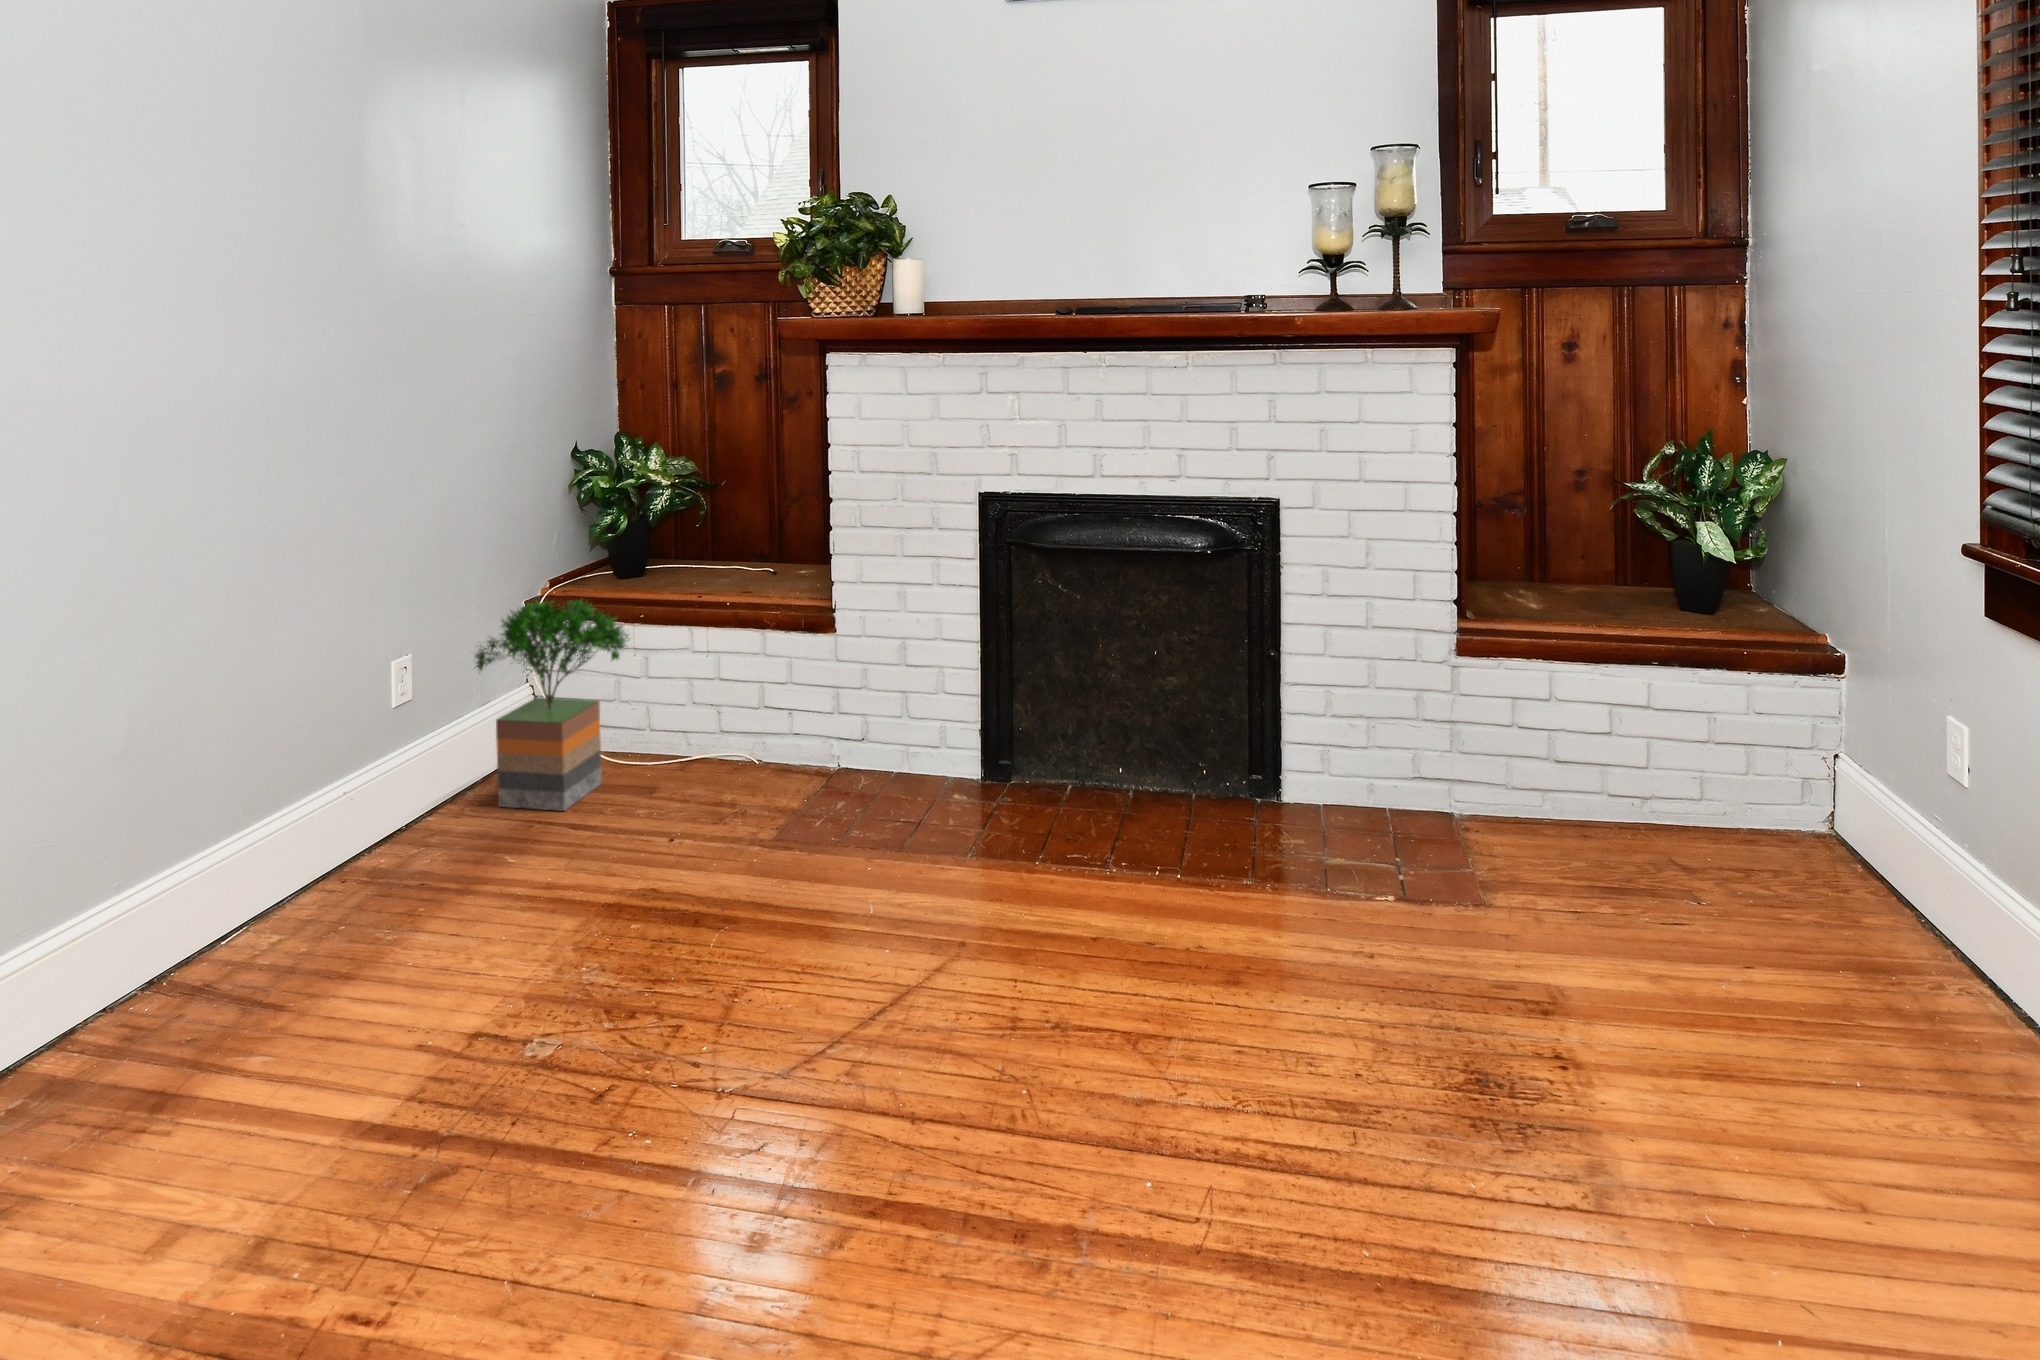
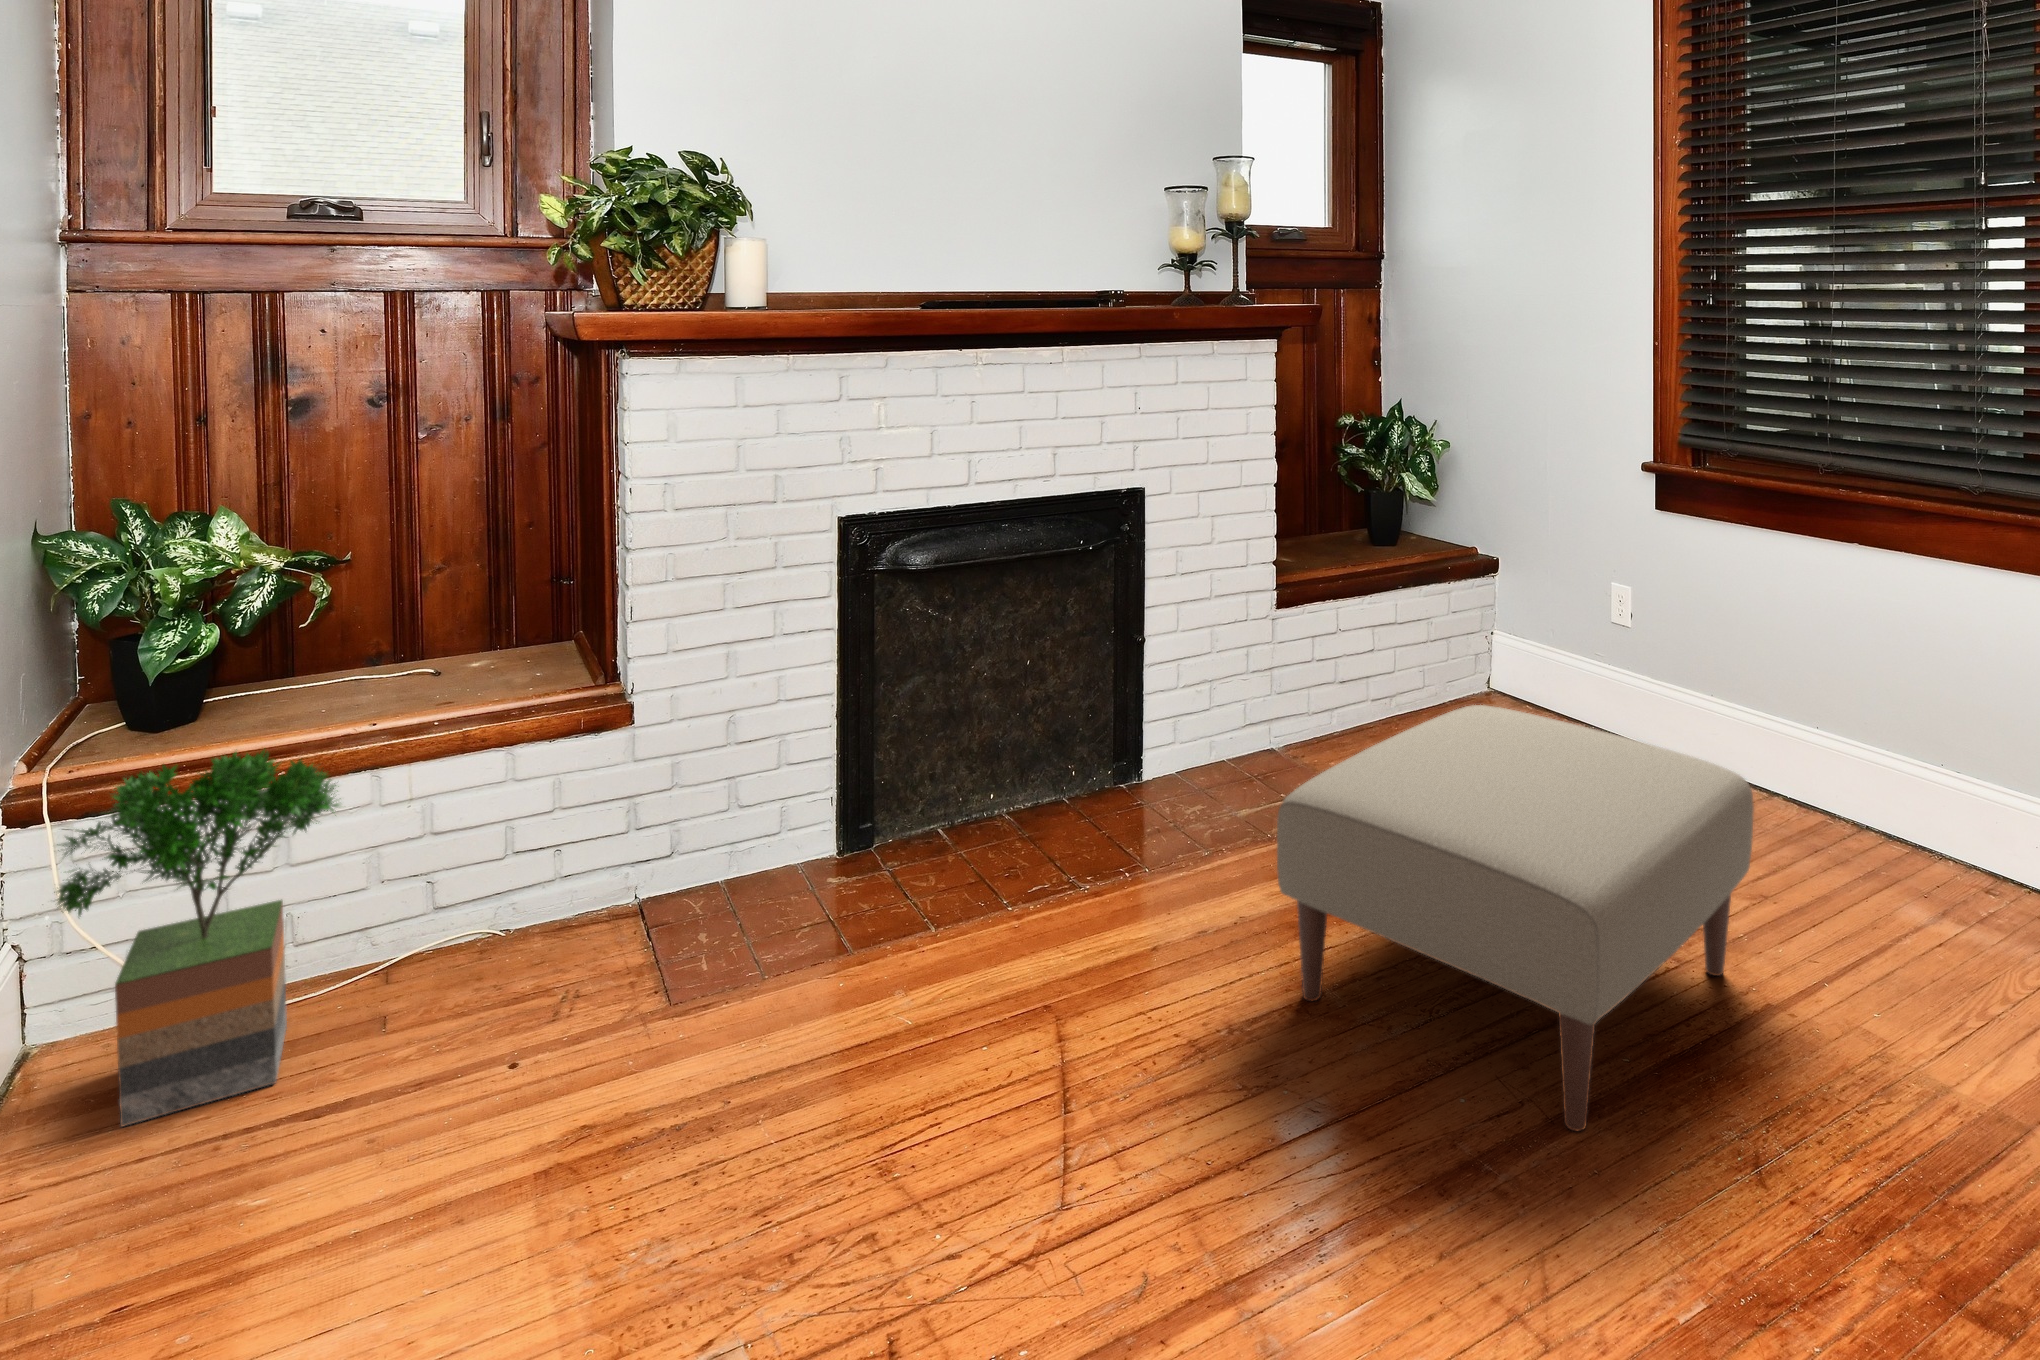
ottoman: none [1115,793,1686,1274] -> present [1277,705,1754,1131]

